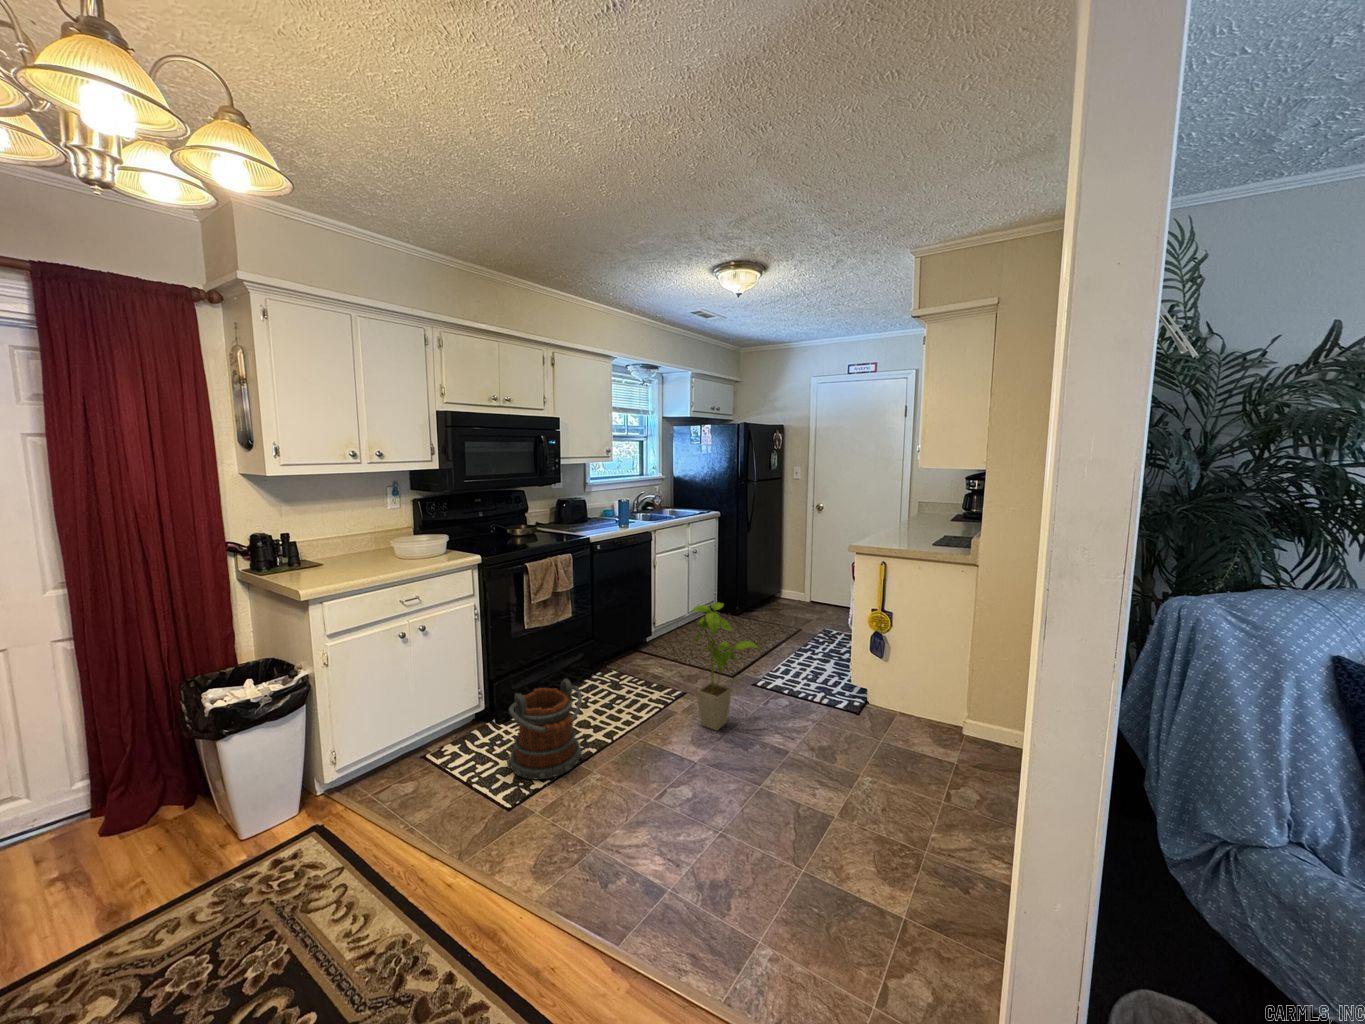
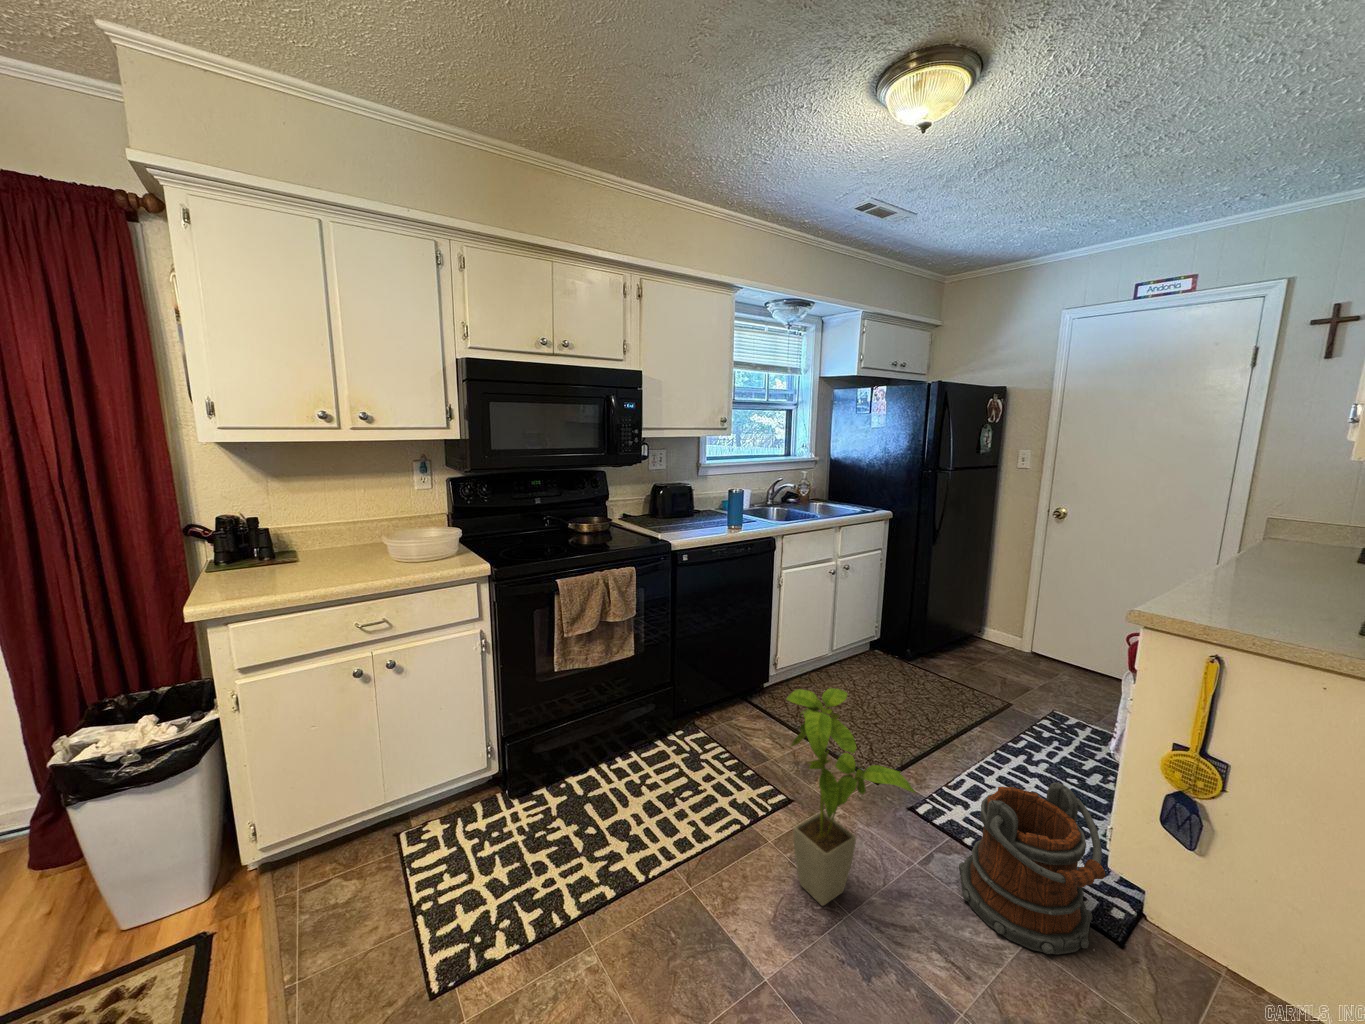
bucket: present [507,679,582,780] -> present [959,783,1105,954]

